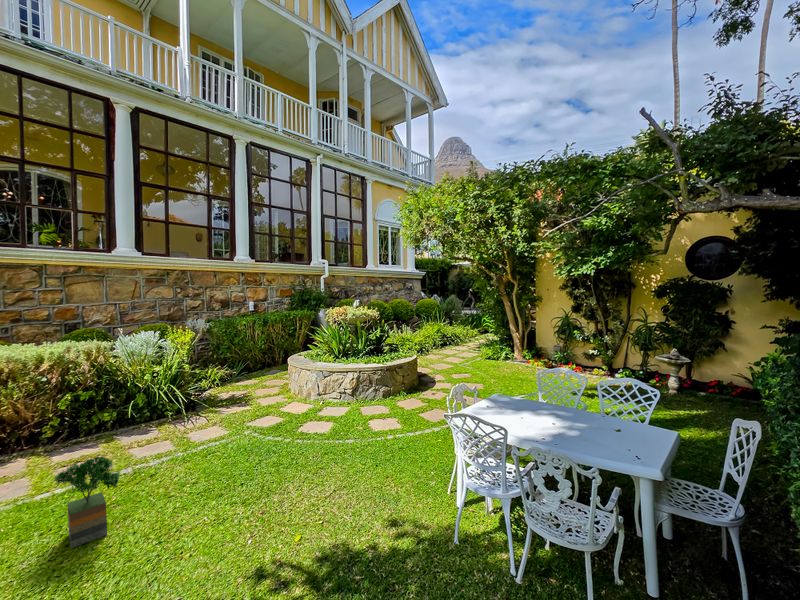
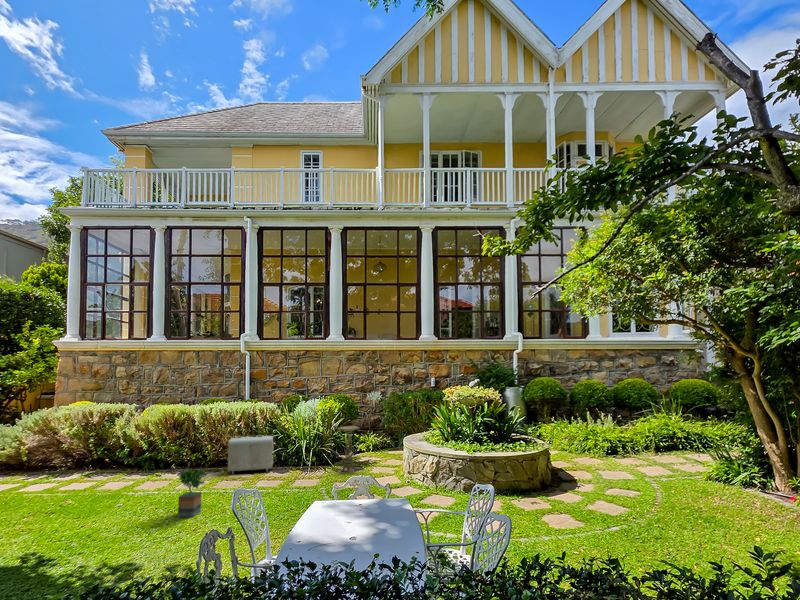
side table: none [216,357,244,411] -> present [338,426,360,472]
storage bench: none [23,385,119,456] -> present [228,436,273,474]

